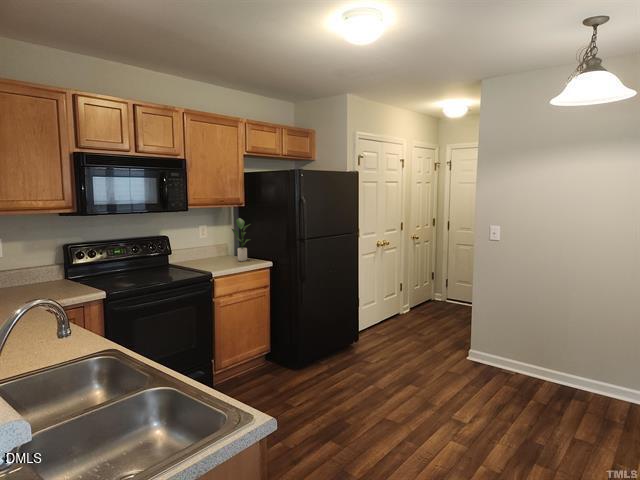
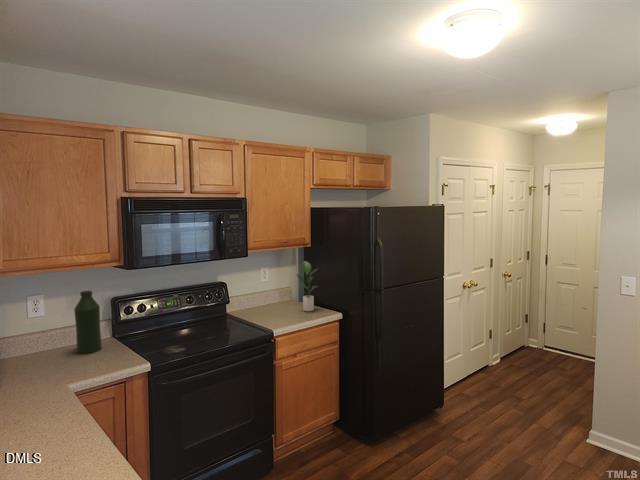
bottle: none [31,235,57,290] -> present [74,291,102,354]

